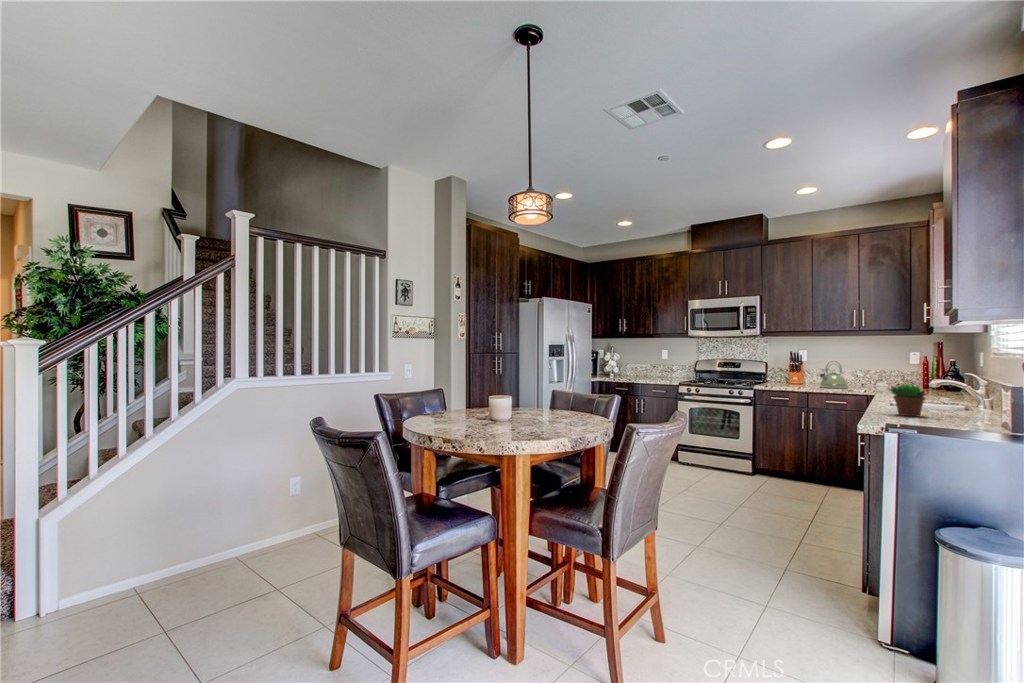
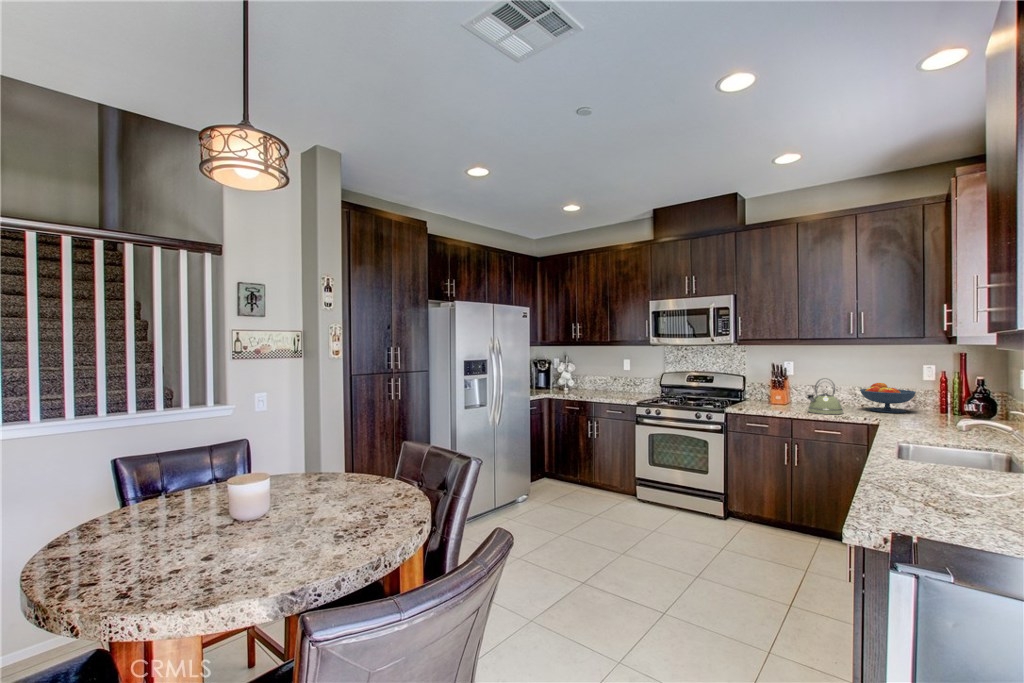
fruit bowl: none [861,365,904,388] -> present [860,383,916,413]
succulent plant: present [889,384,926,416] -> none [900,445,971,502]

